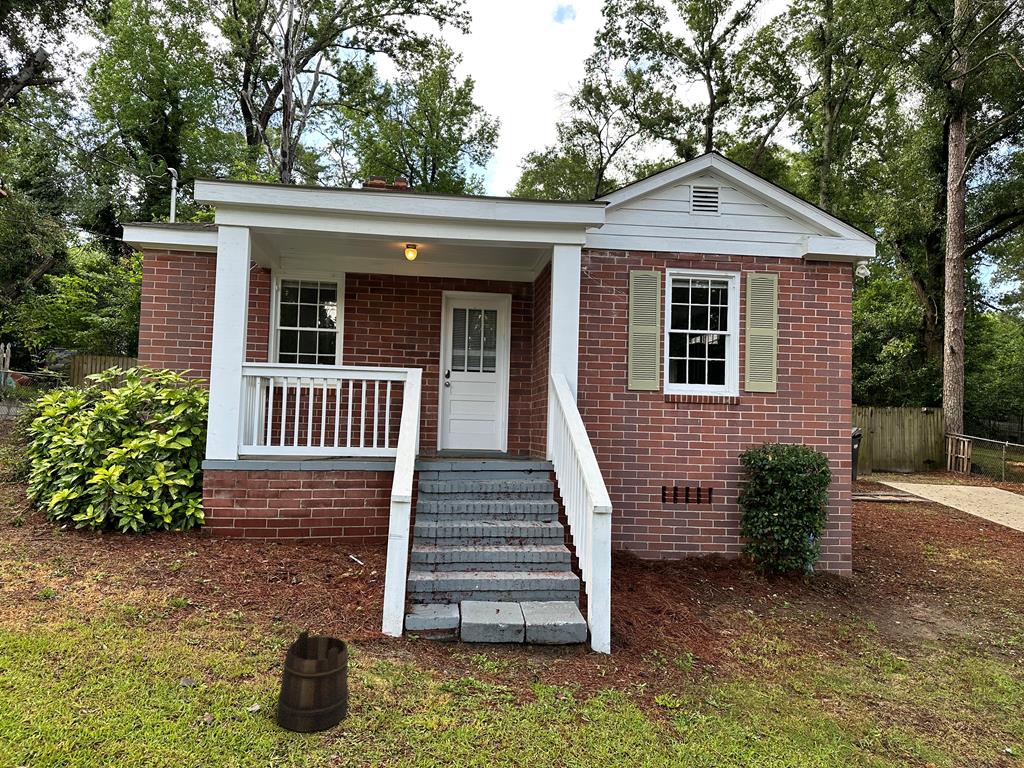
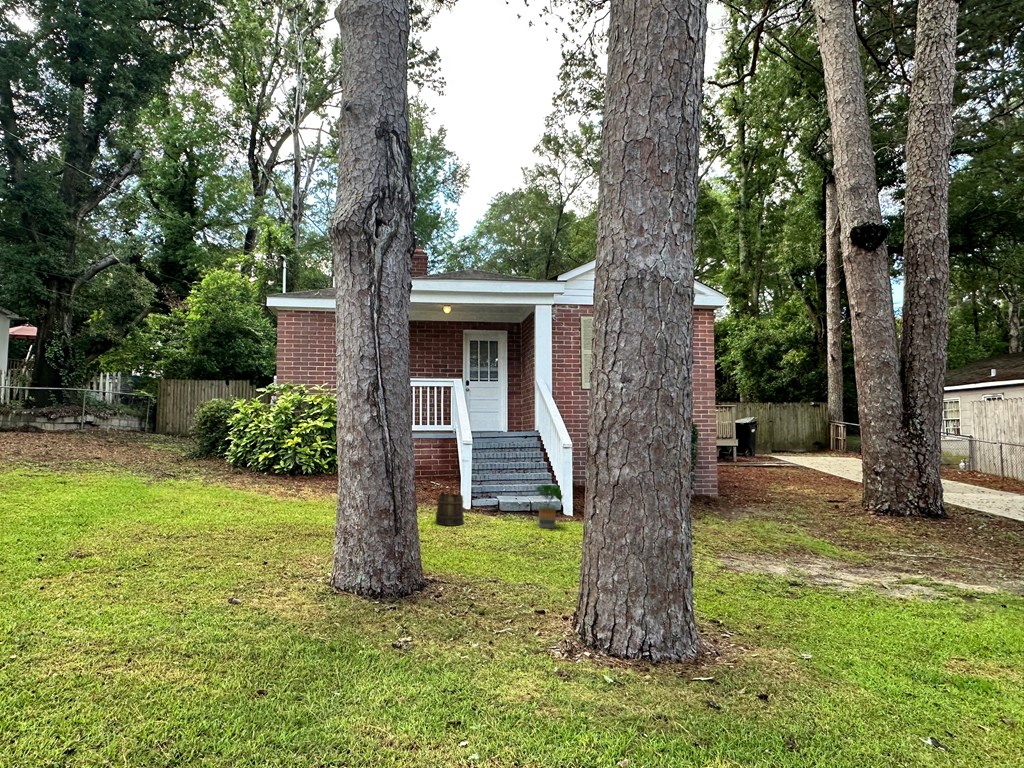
potted tree: none [520,619,588,737] -> present [536,484,563,528]

